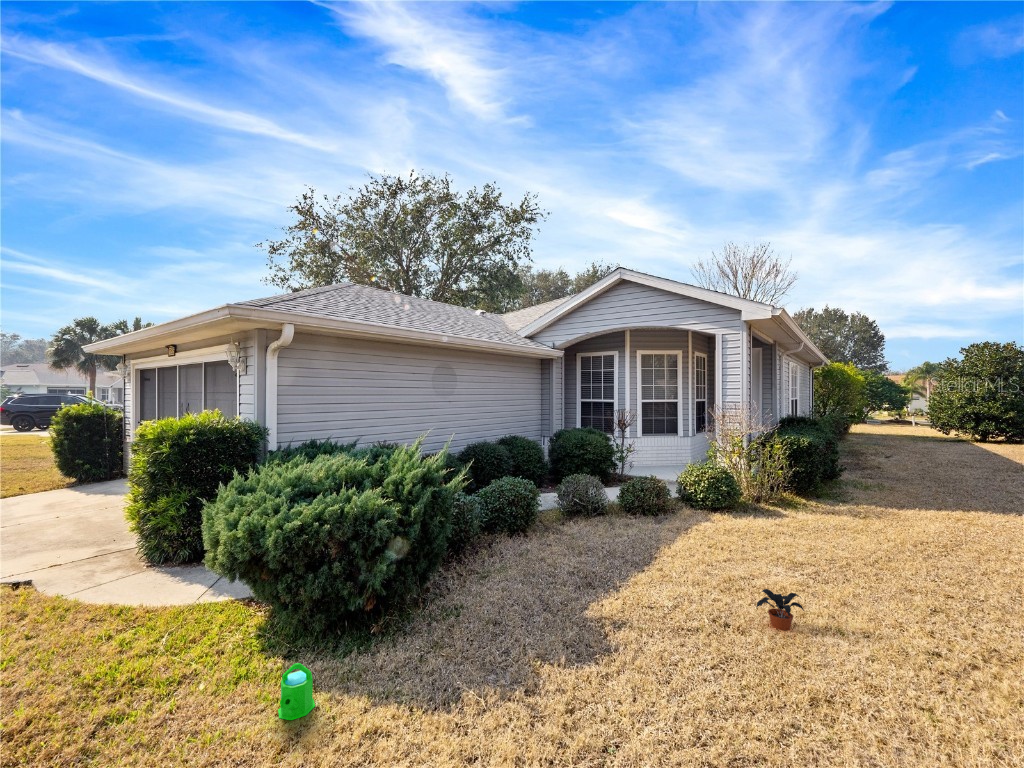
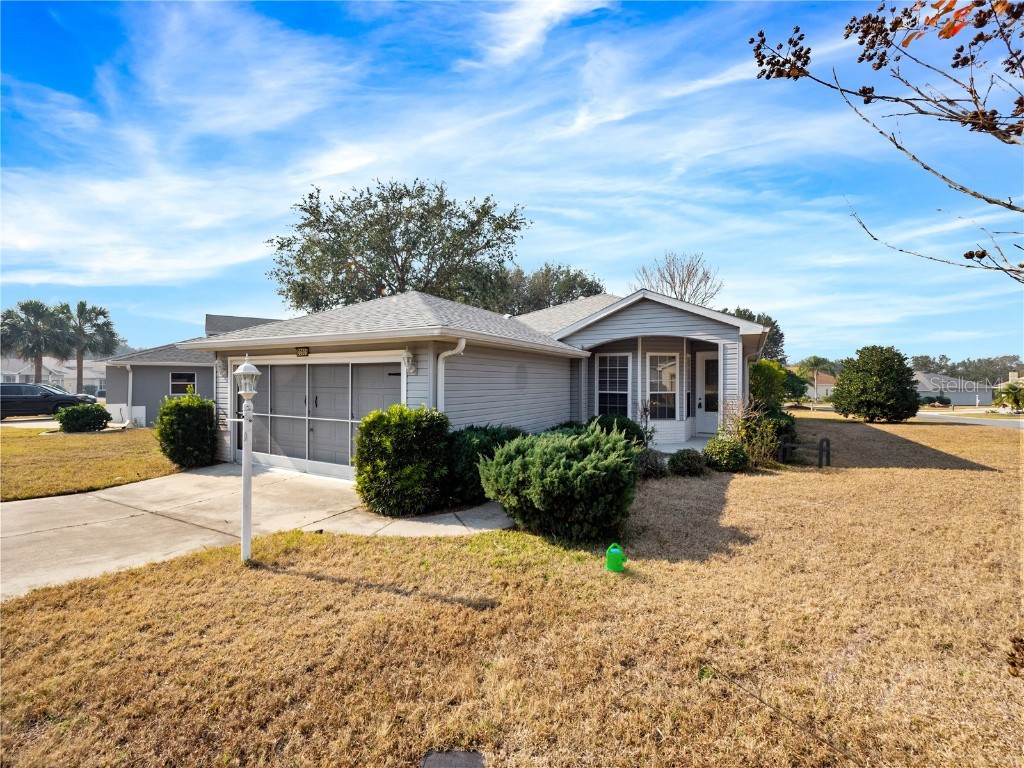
bench: none [801,458,878,509] -> present [778,434,830,468]
potted plant: present [756,589,804,630] -> none [808,506,837,527]

